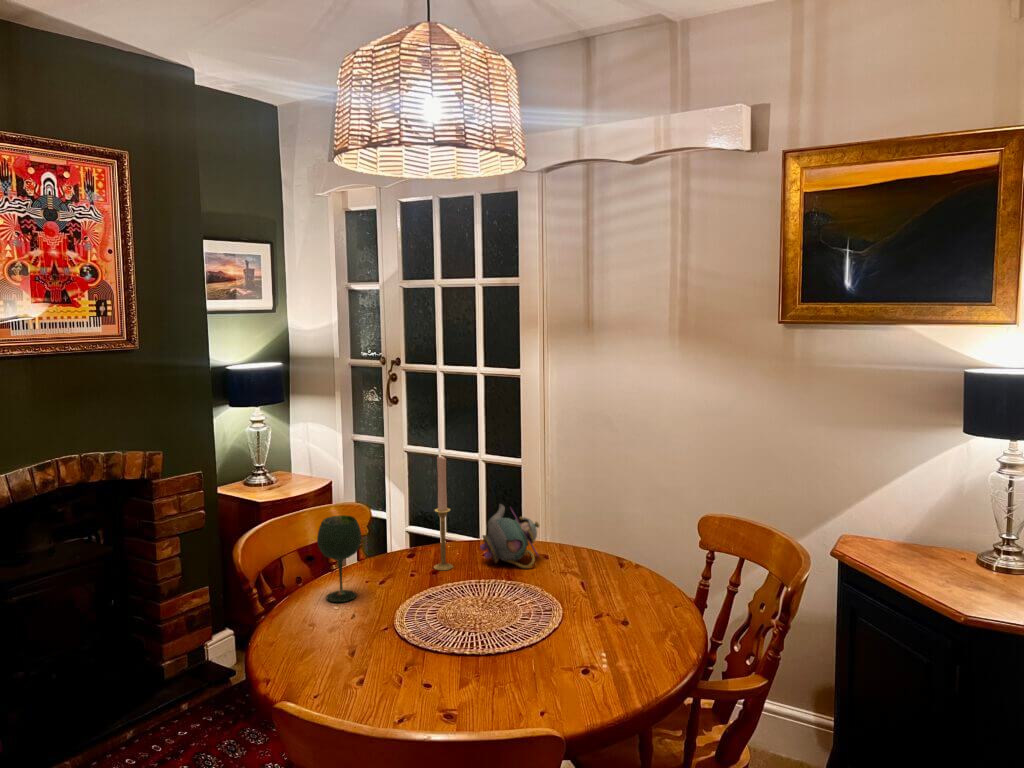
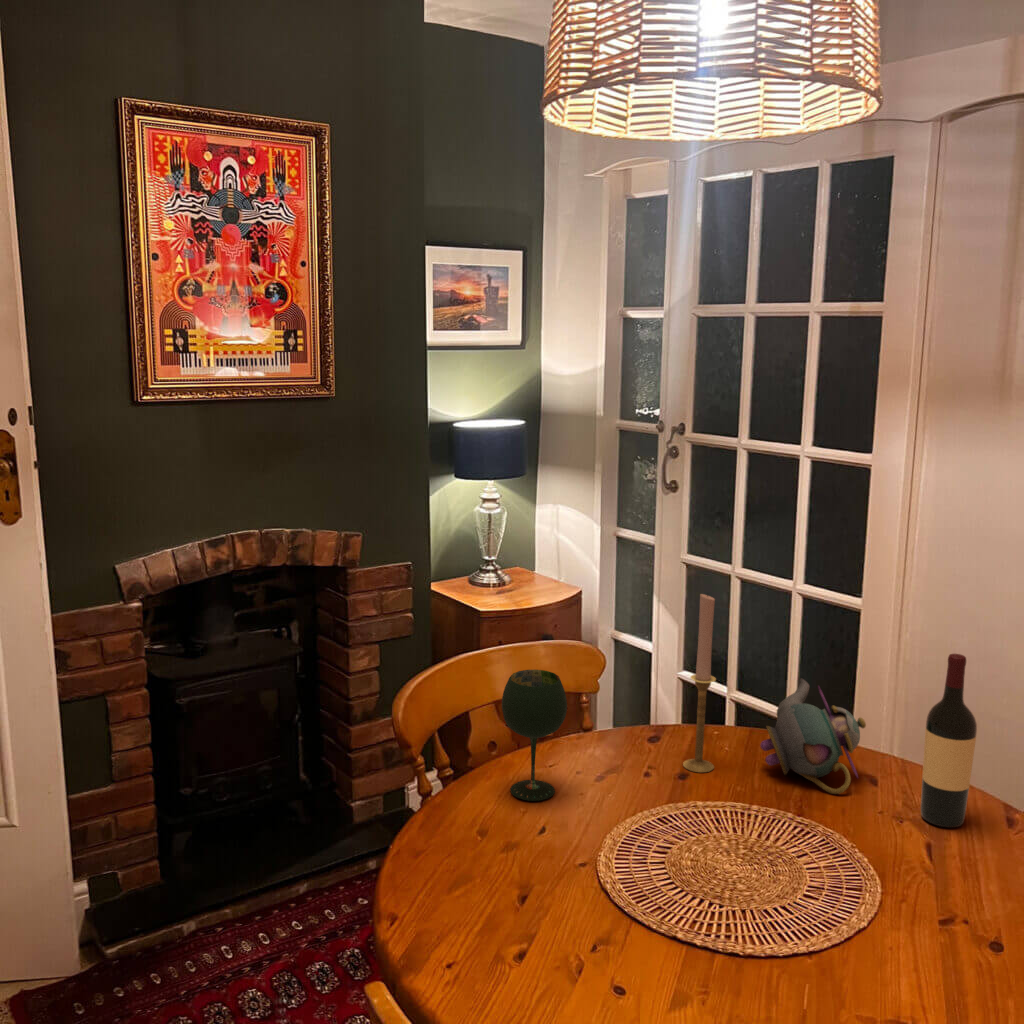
wine bottle: none [573,473,600,575] -> present [921,654,977,828]

